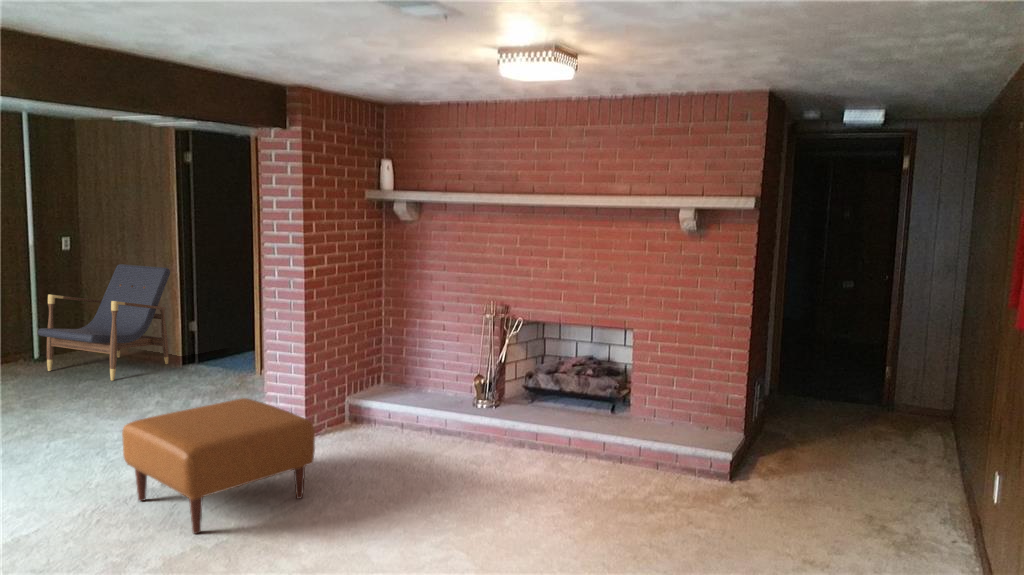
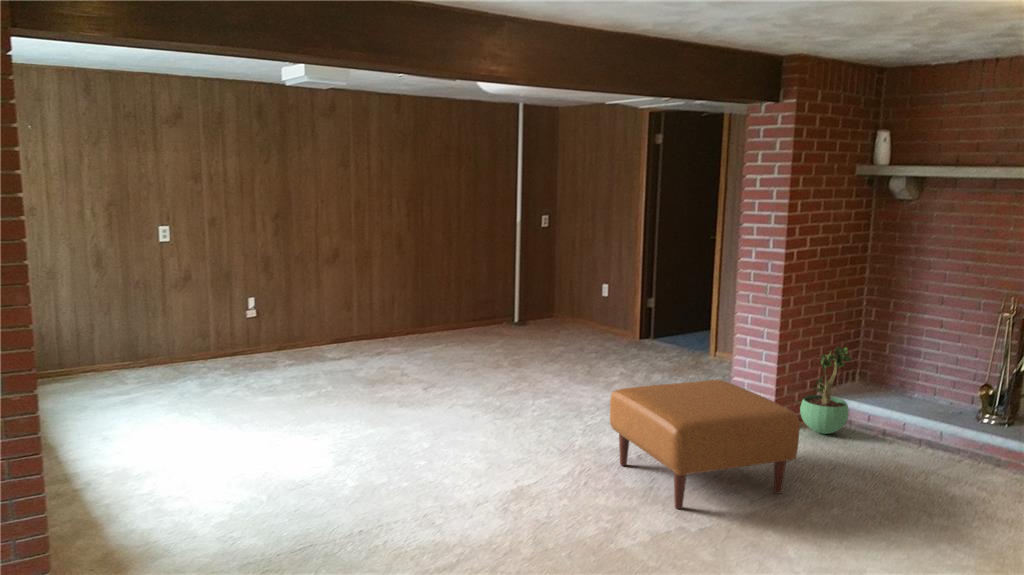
lounge chair: present [38,264,170,381] -> none [523,241,634,347]
potted plant: none [329,352,372,435] -> present [800,346,852,434]

